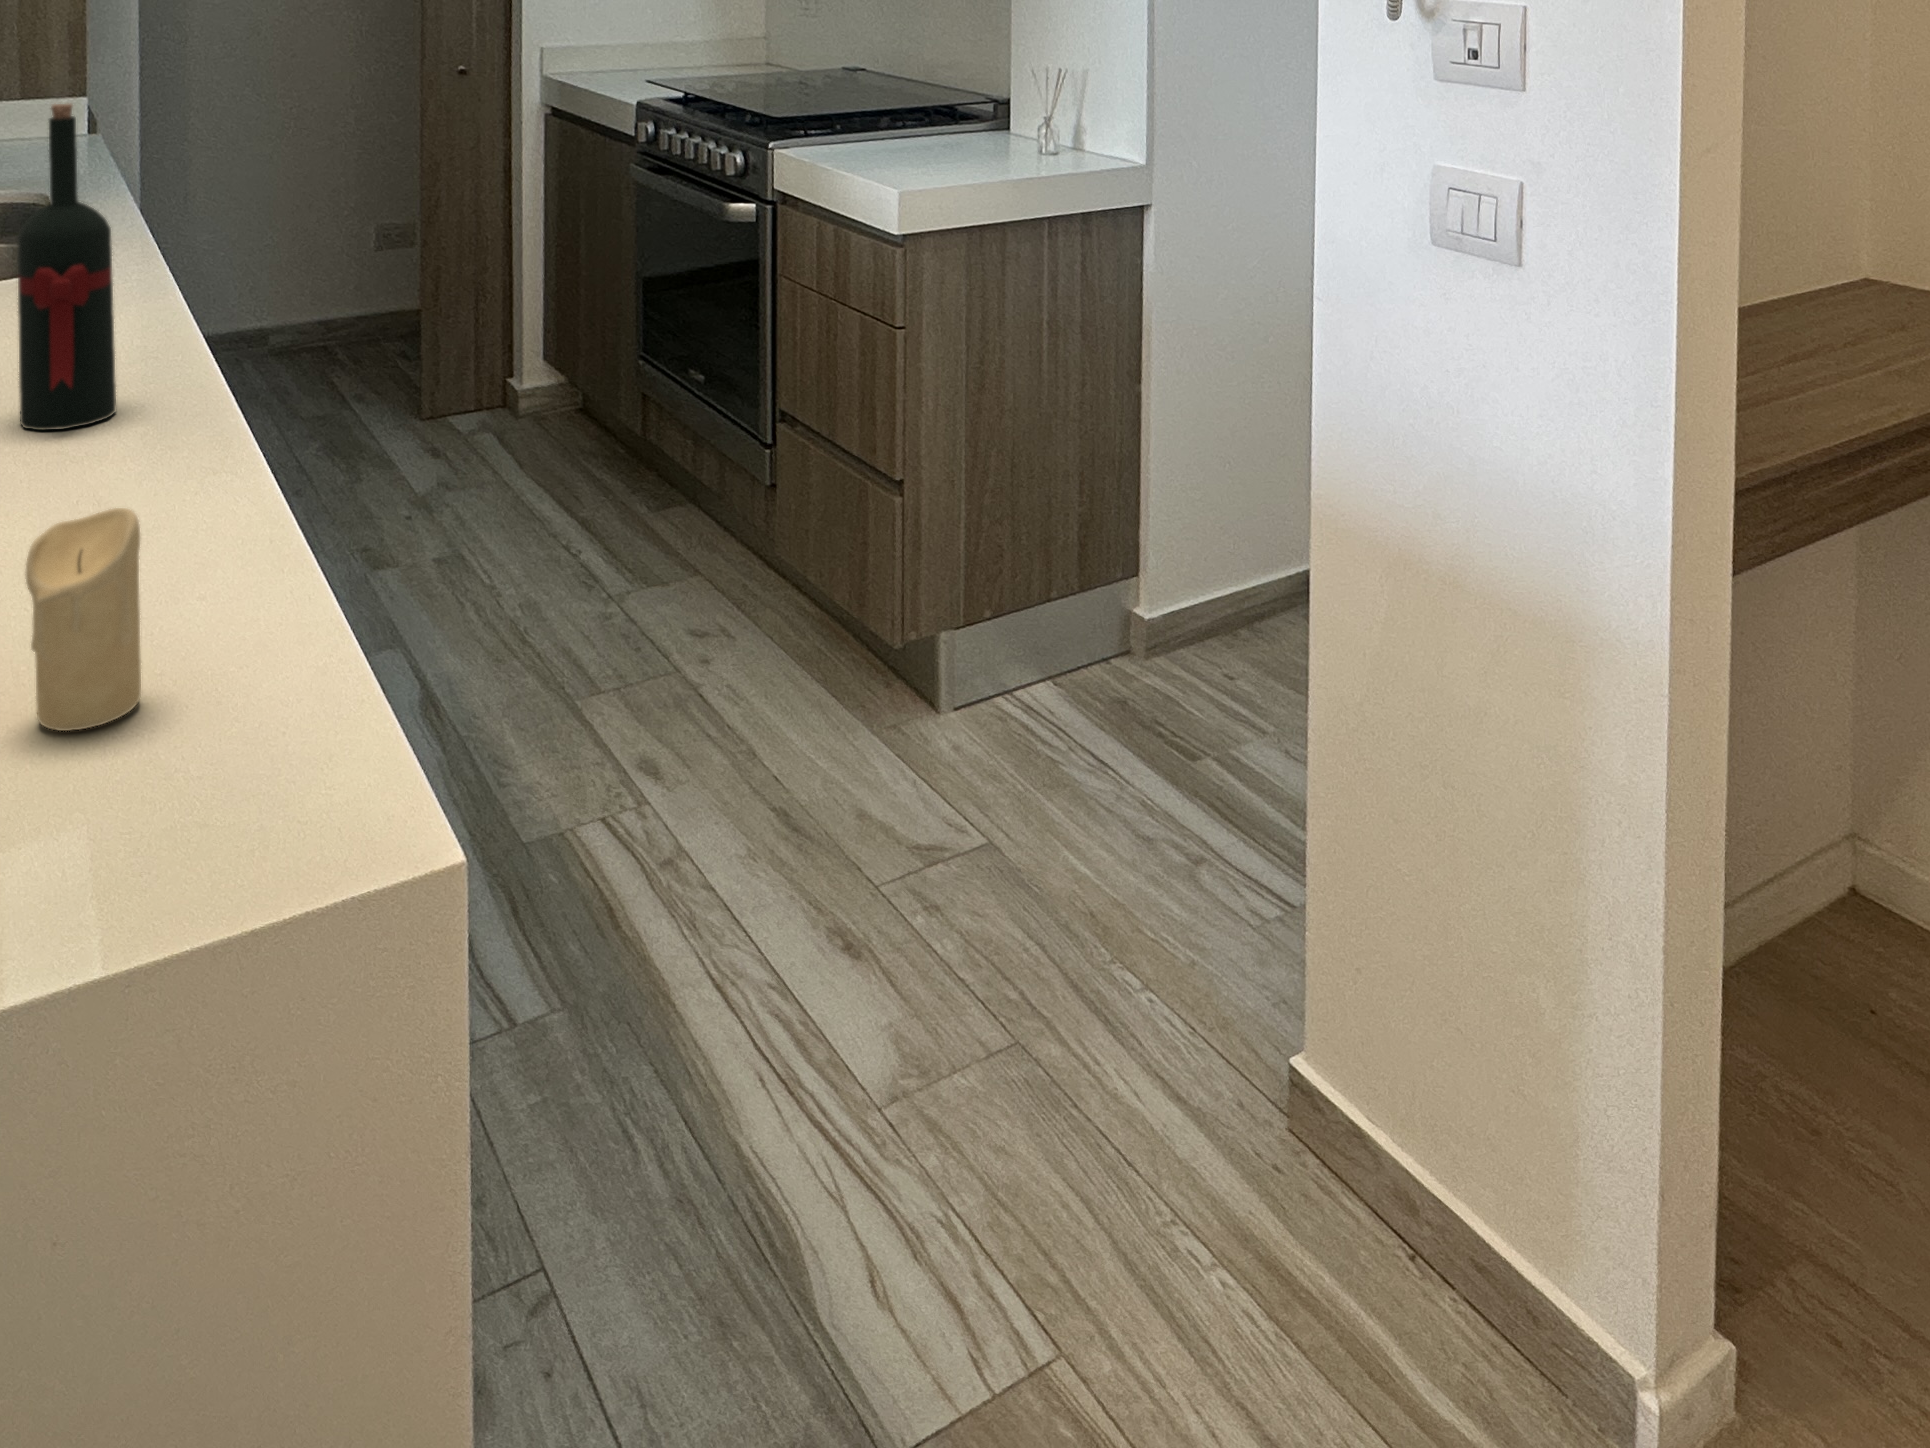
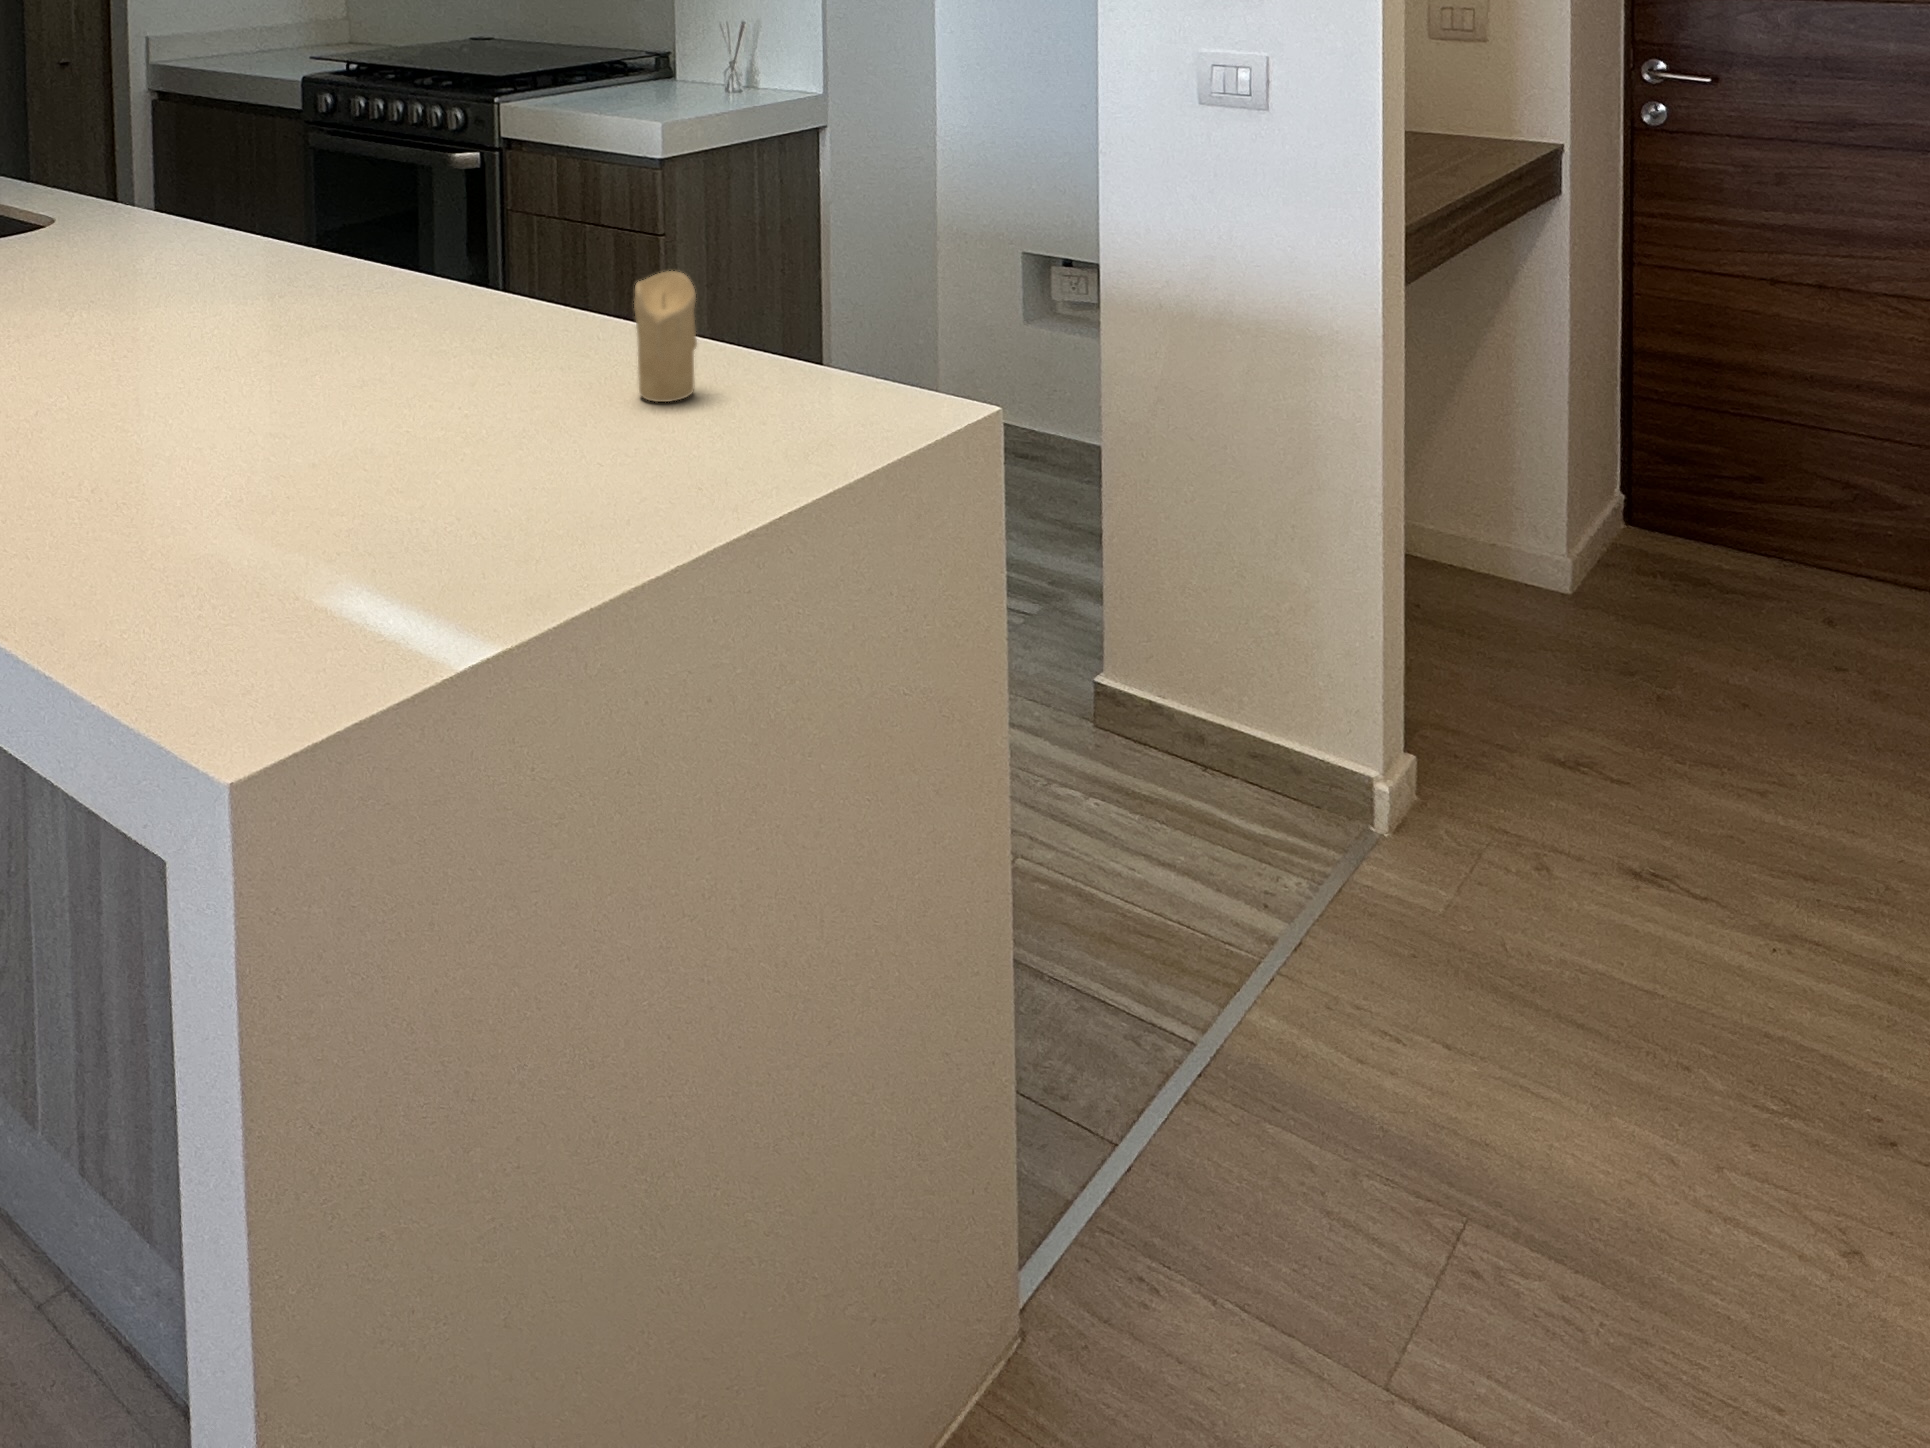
wine bottle: present [17,104,116,431] -> none [279,52,348,294]

